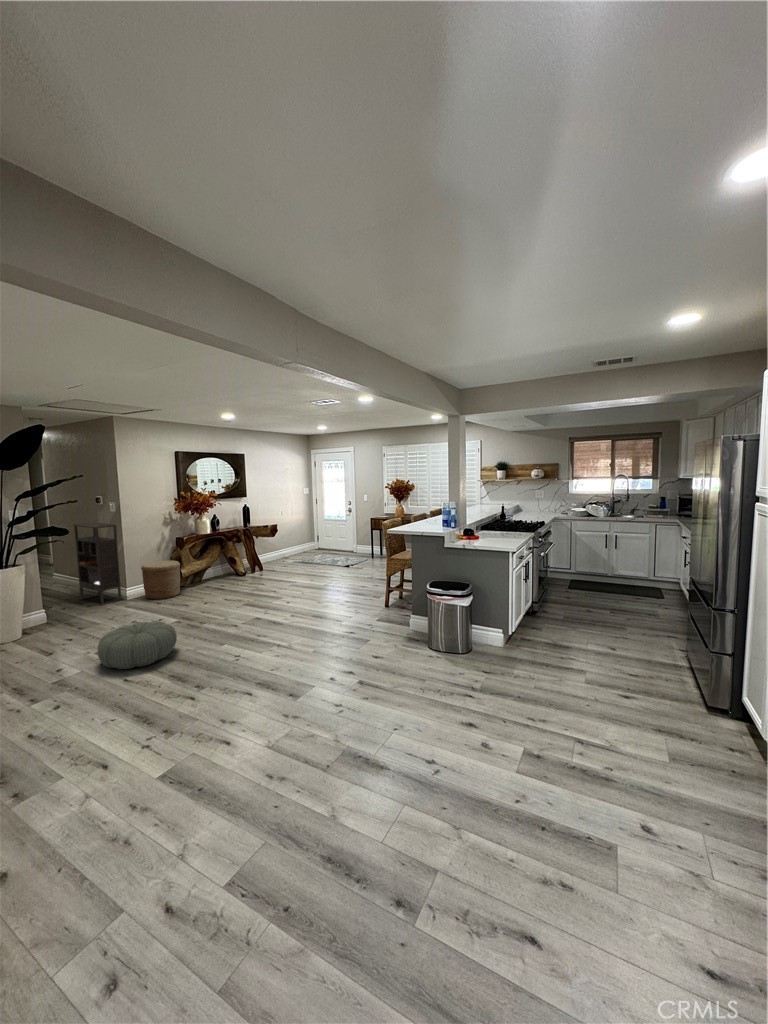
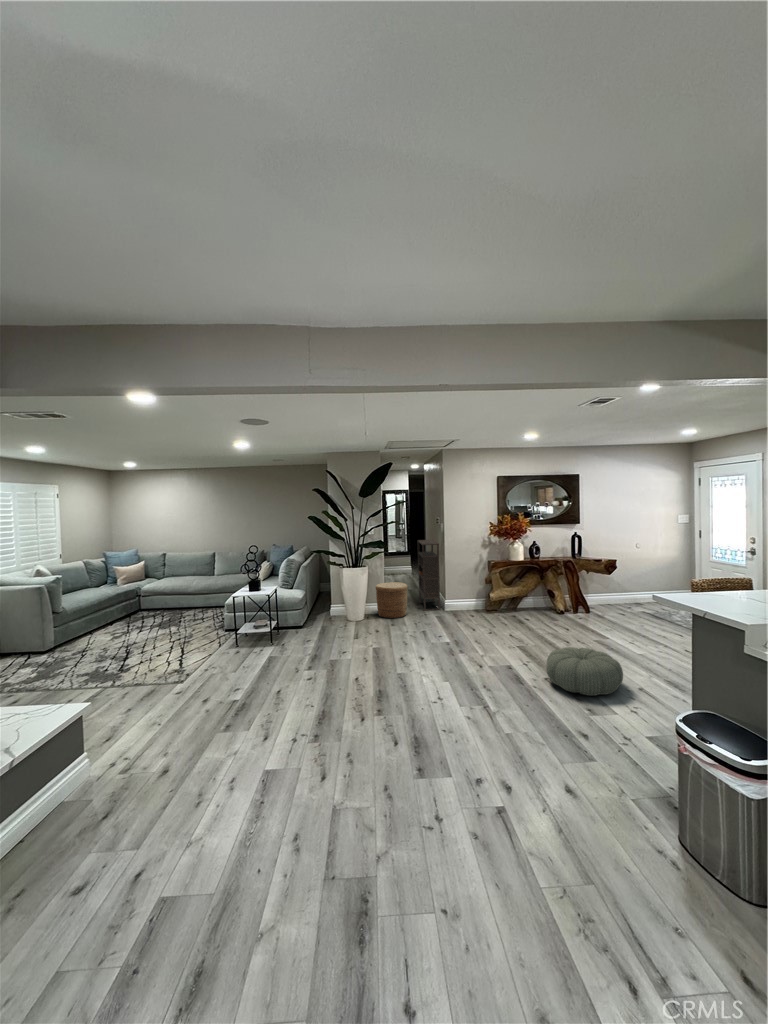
woven basket: present [141,561,180,599] -> present [376,582,408,618]
pouf: present [98,621,177,669] -> present [546,647,623,696]

